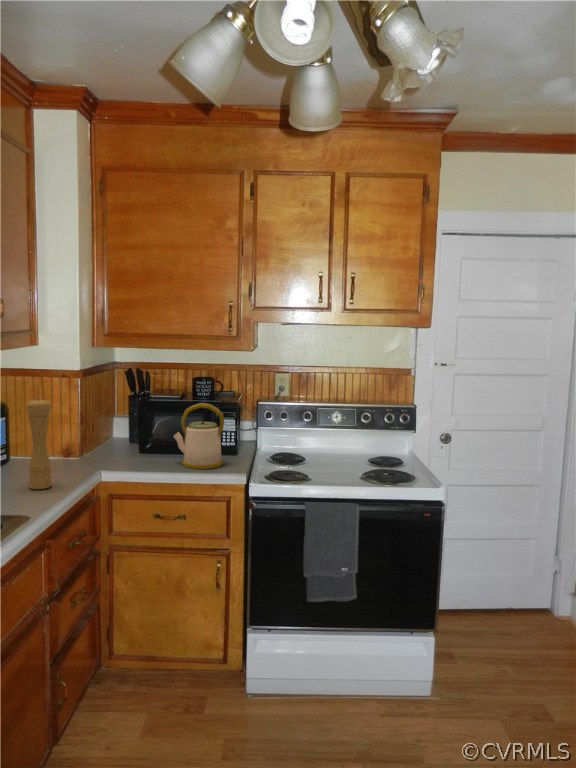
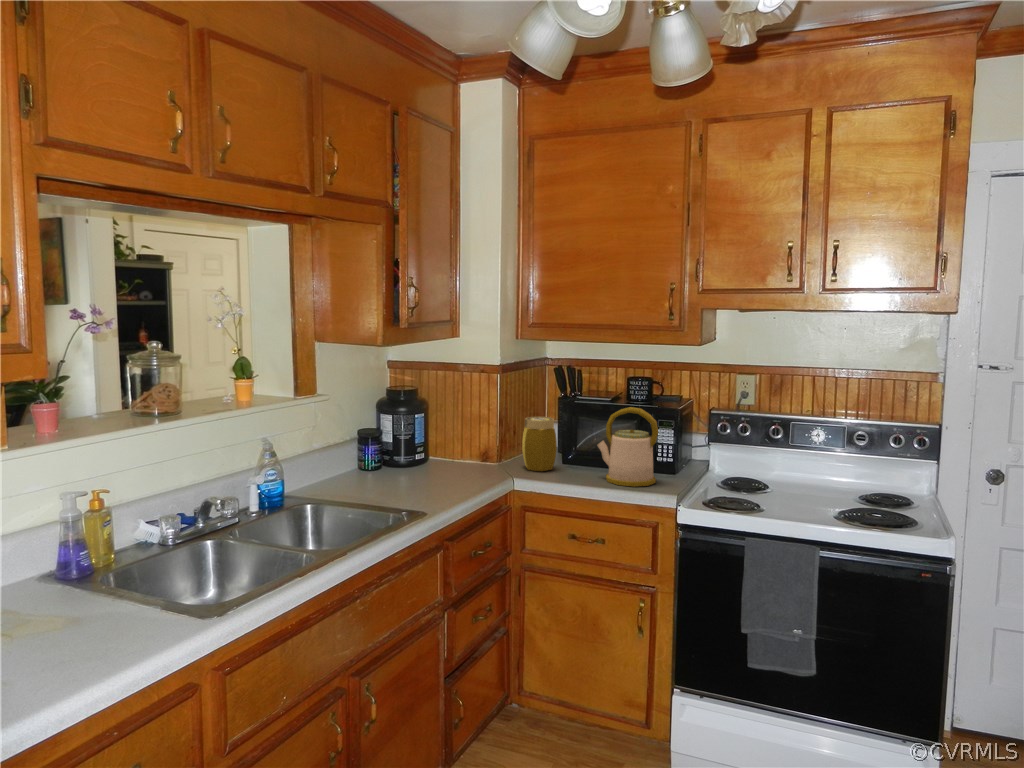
pepper mill: present [26,399,52,489] -> none [435,393,459,489]
jar: none [104,414,137,462] -> present [522,417,557,471]

